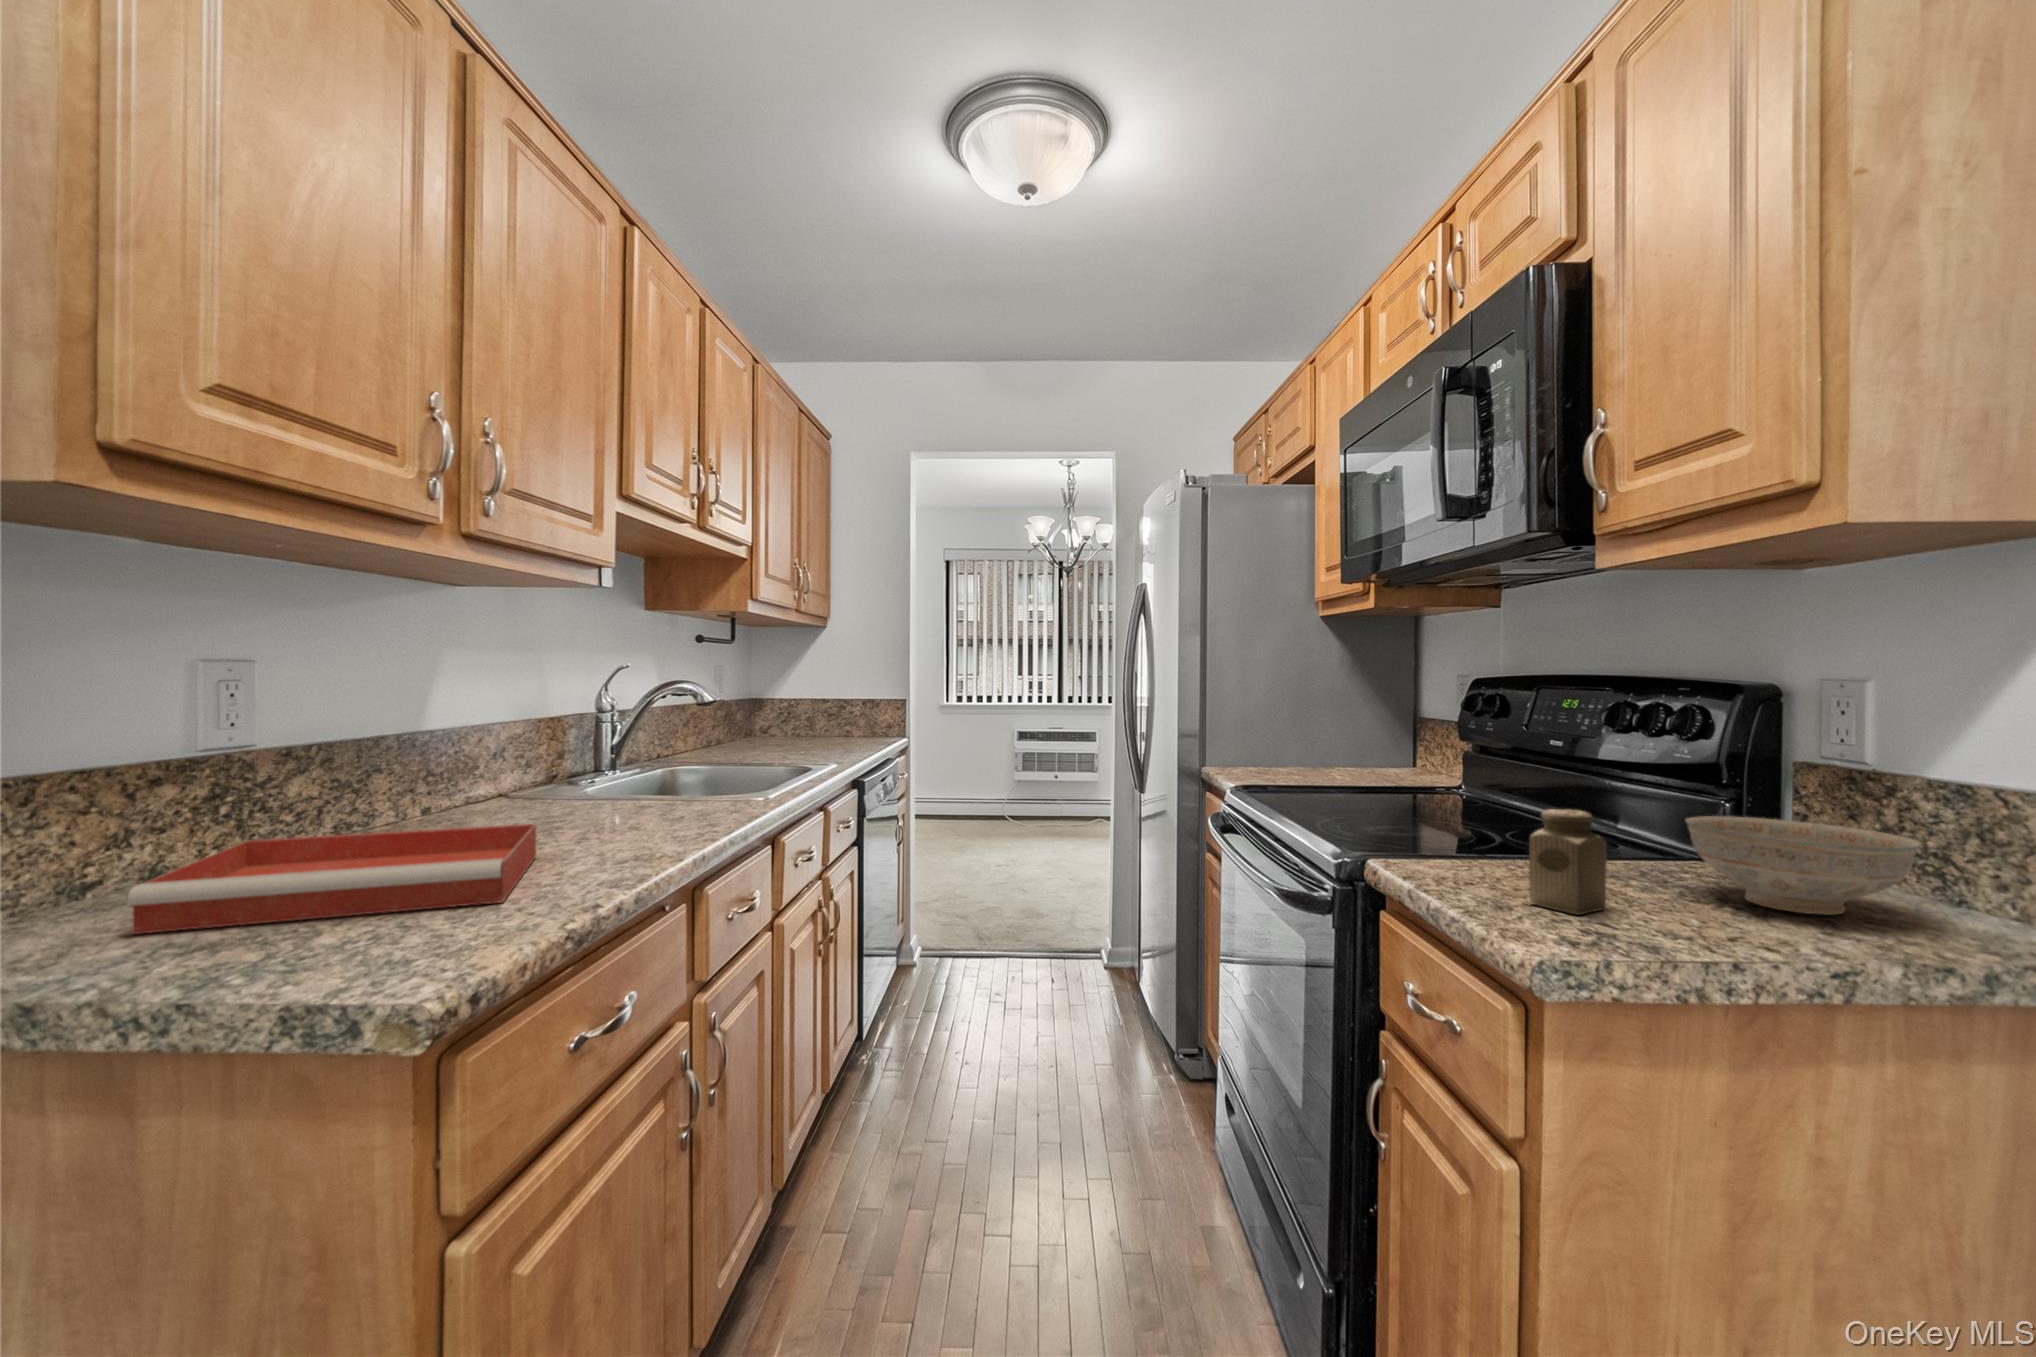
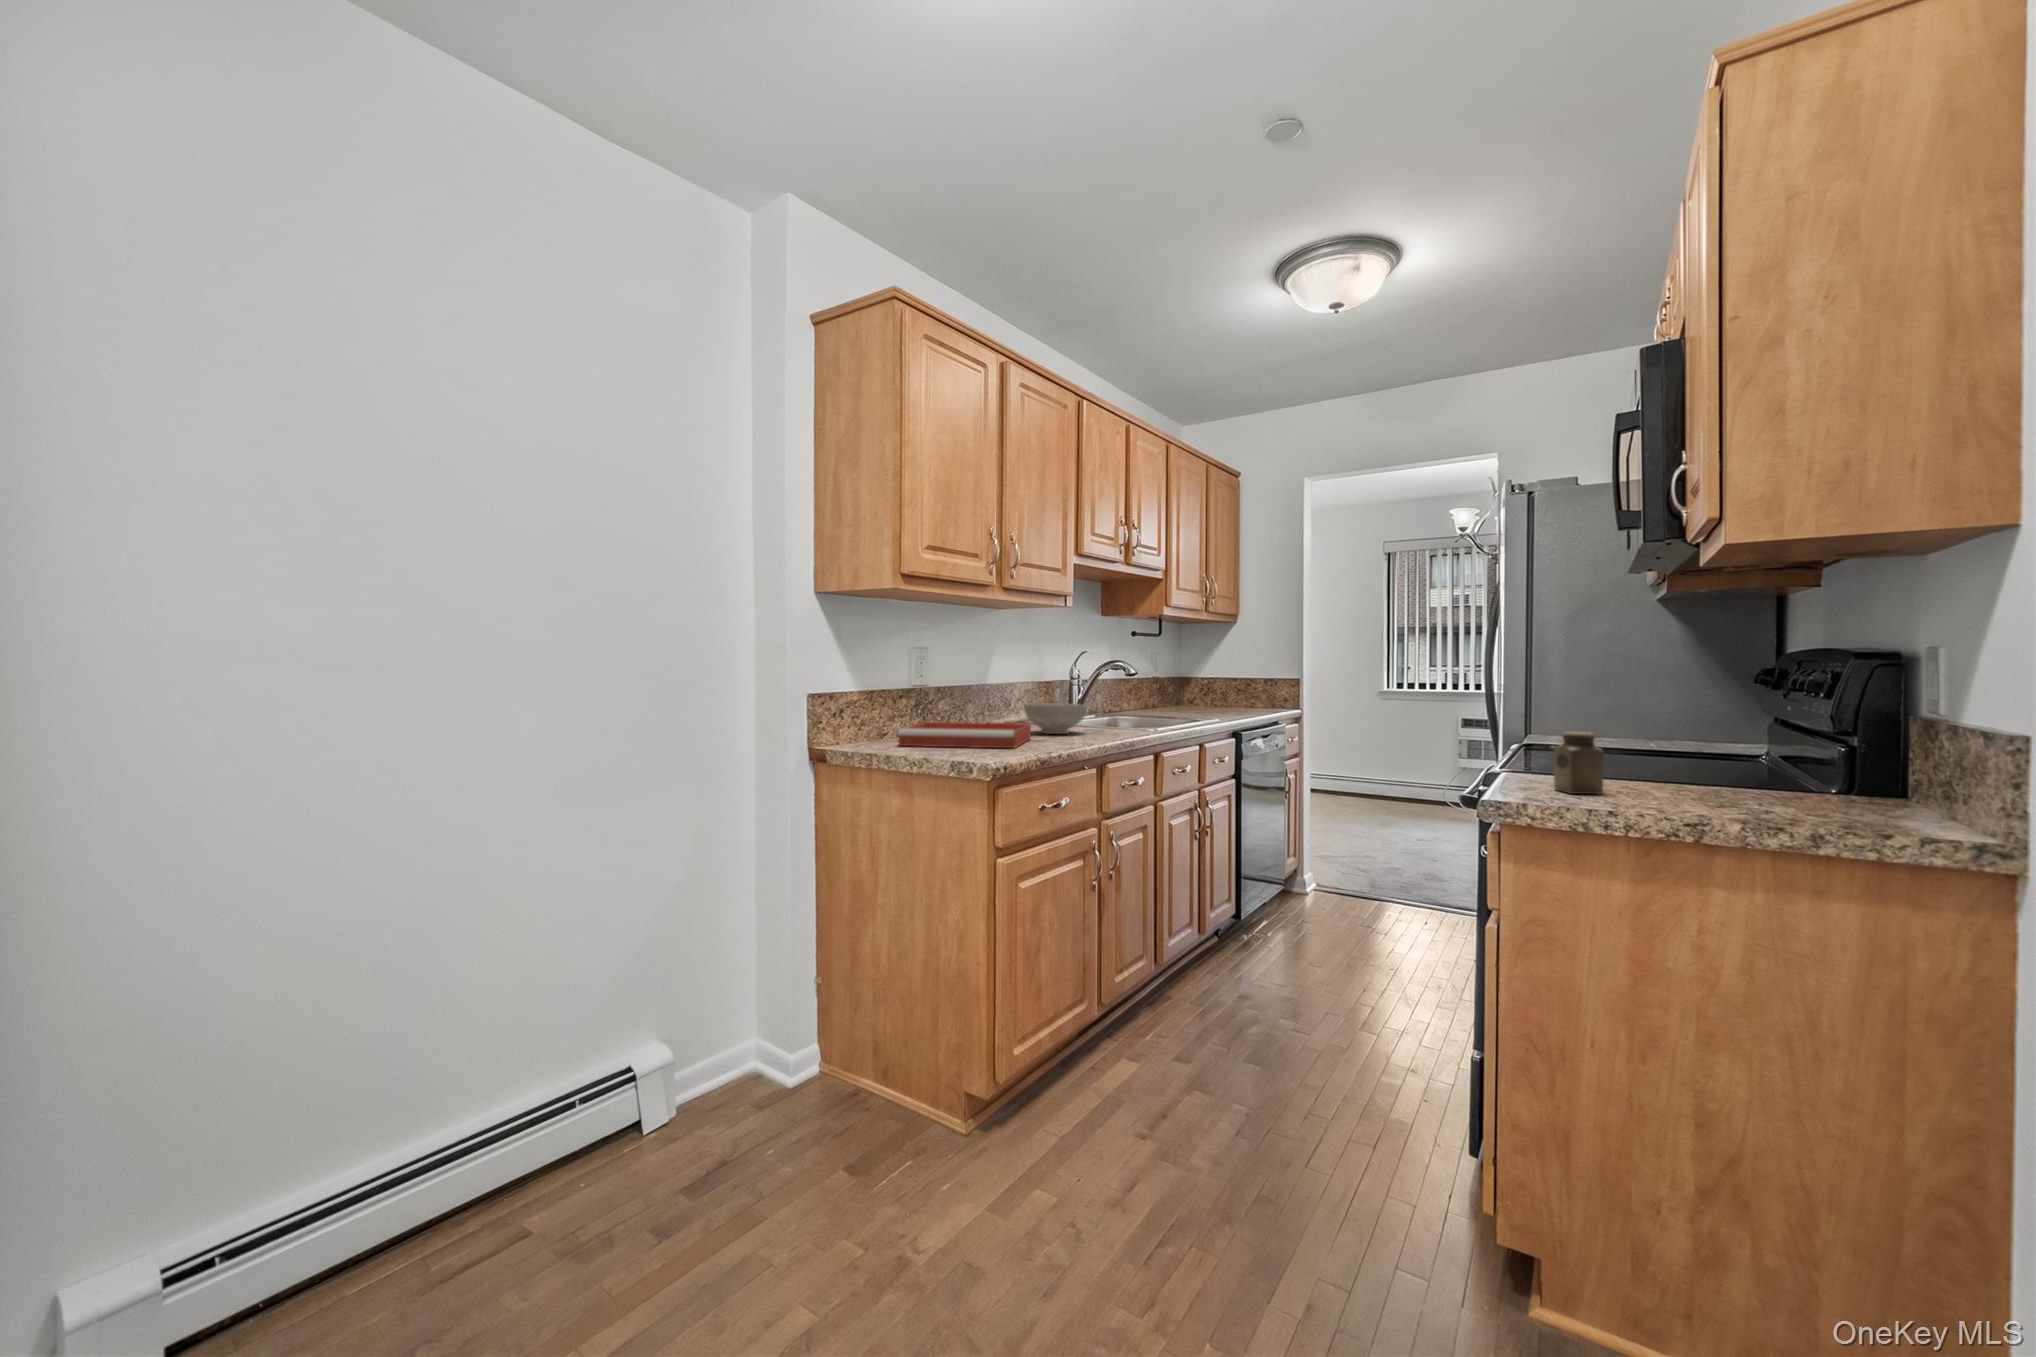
decorative bowl: present [1686,816,1921,915] -> present [1024,703,1087,734]

